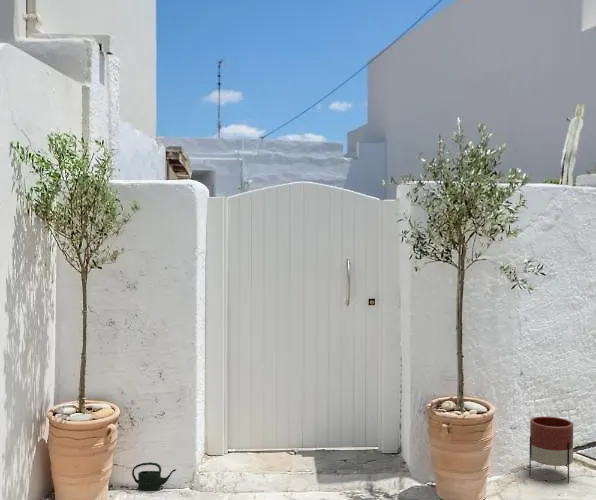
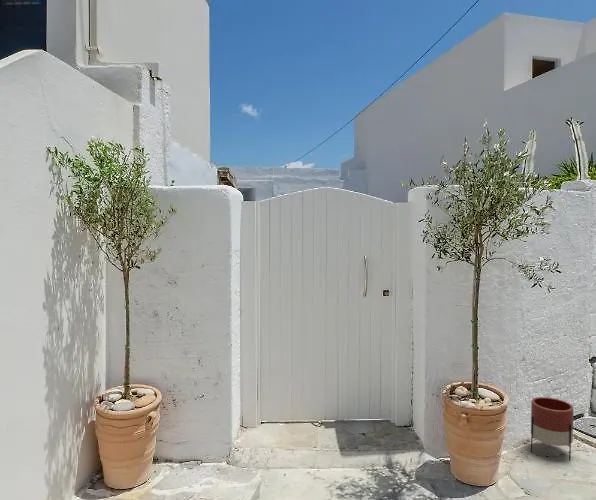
watering can: present [132,462,176,490] -> none [174,441,214,466]

